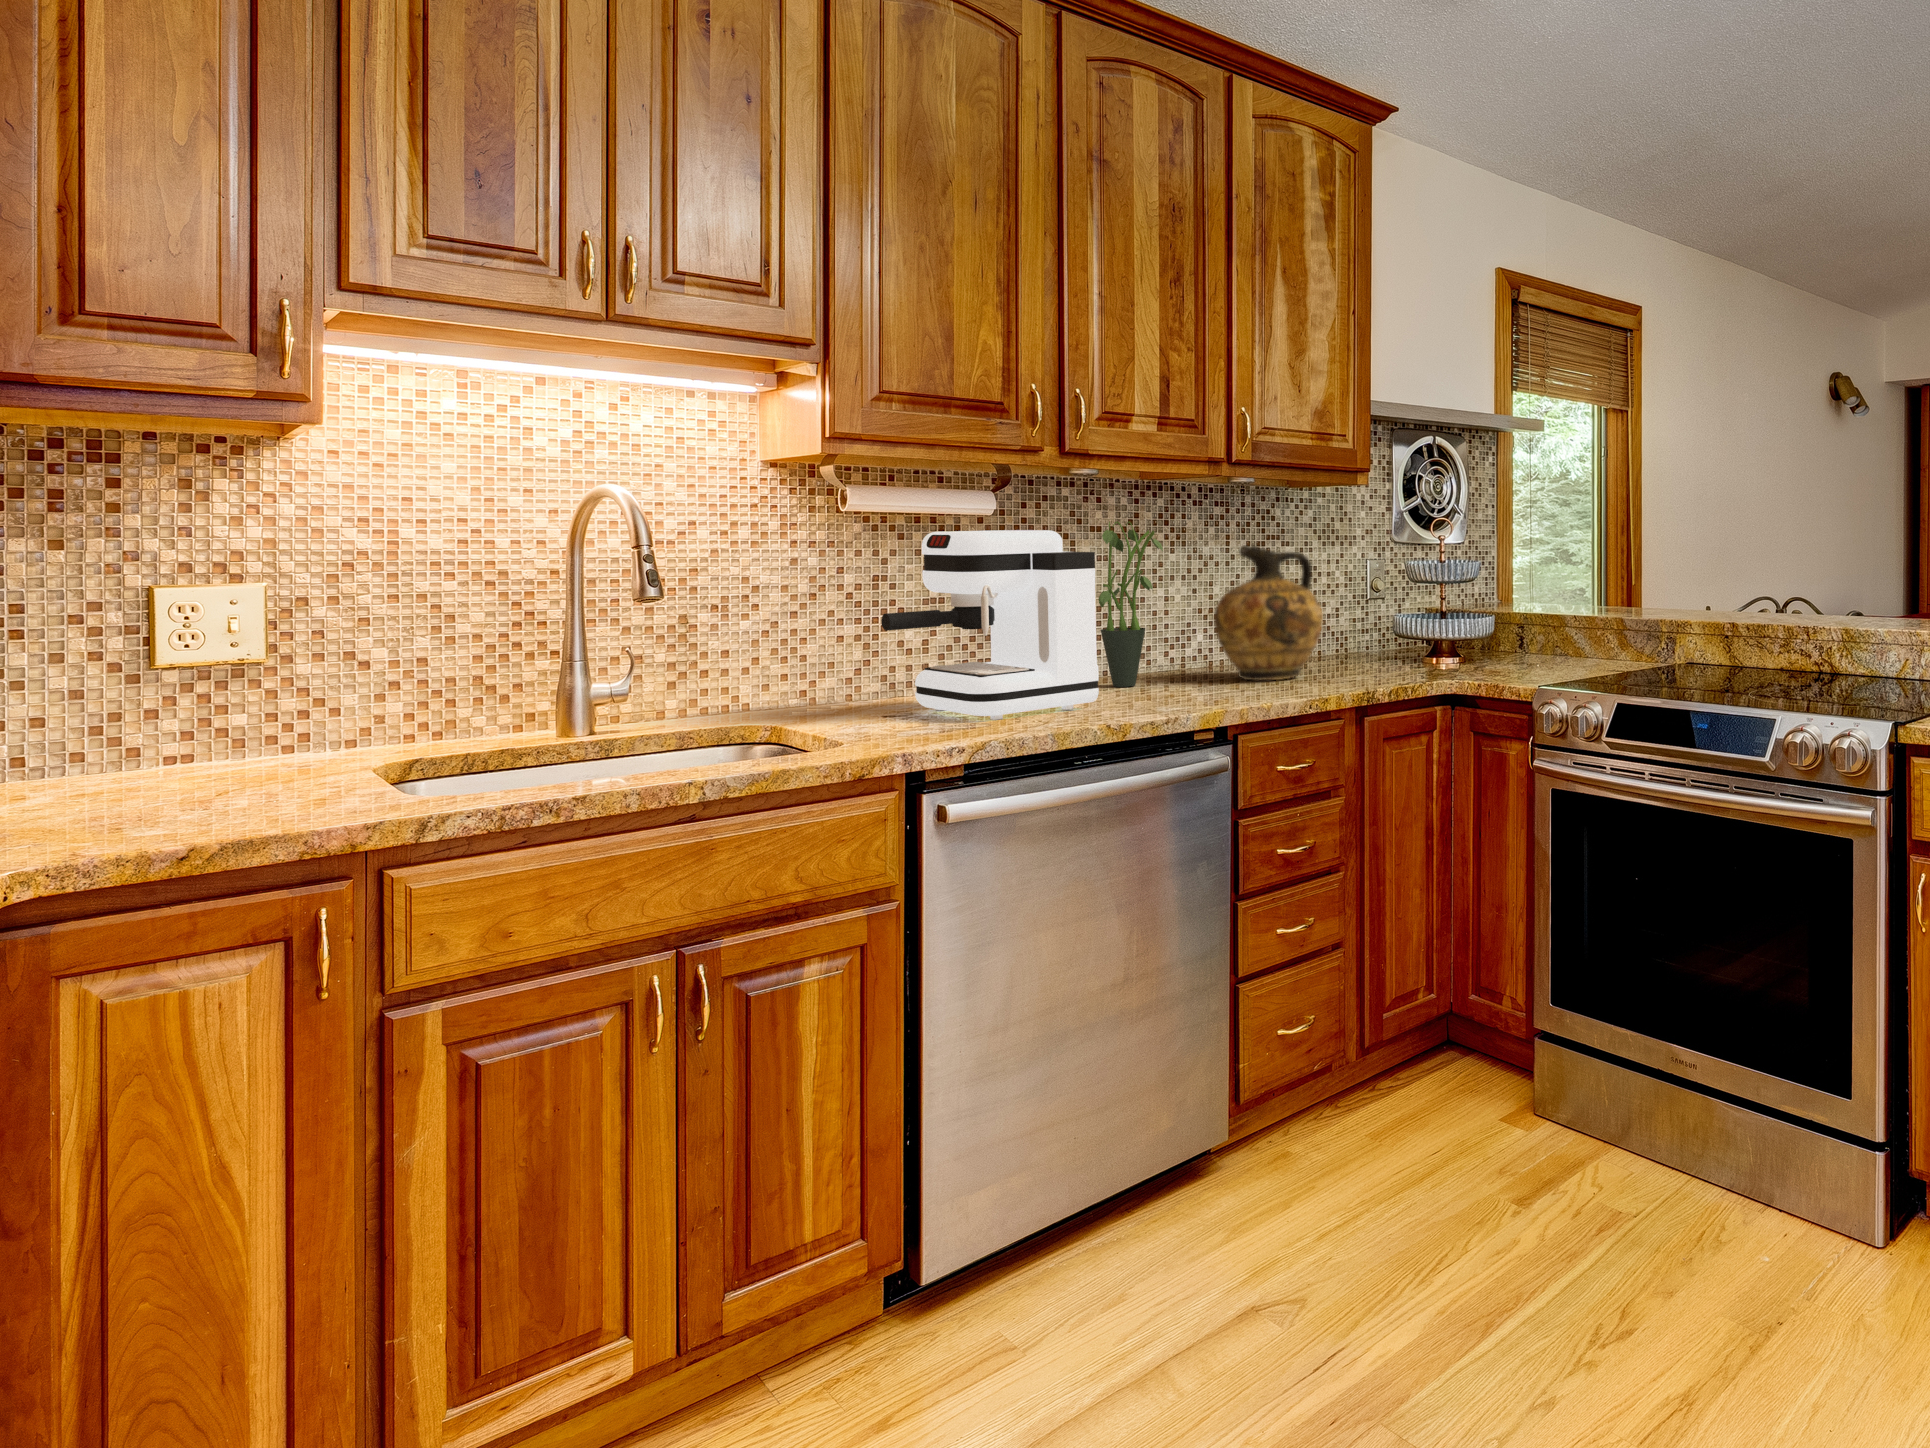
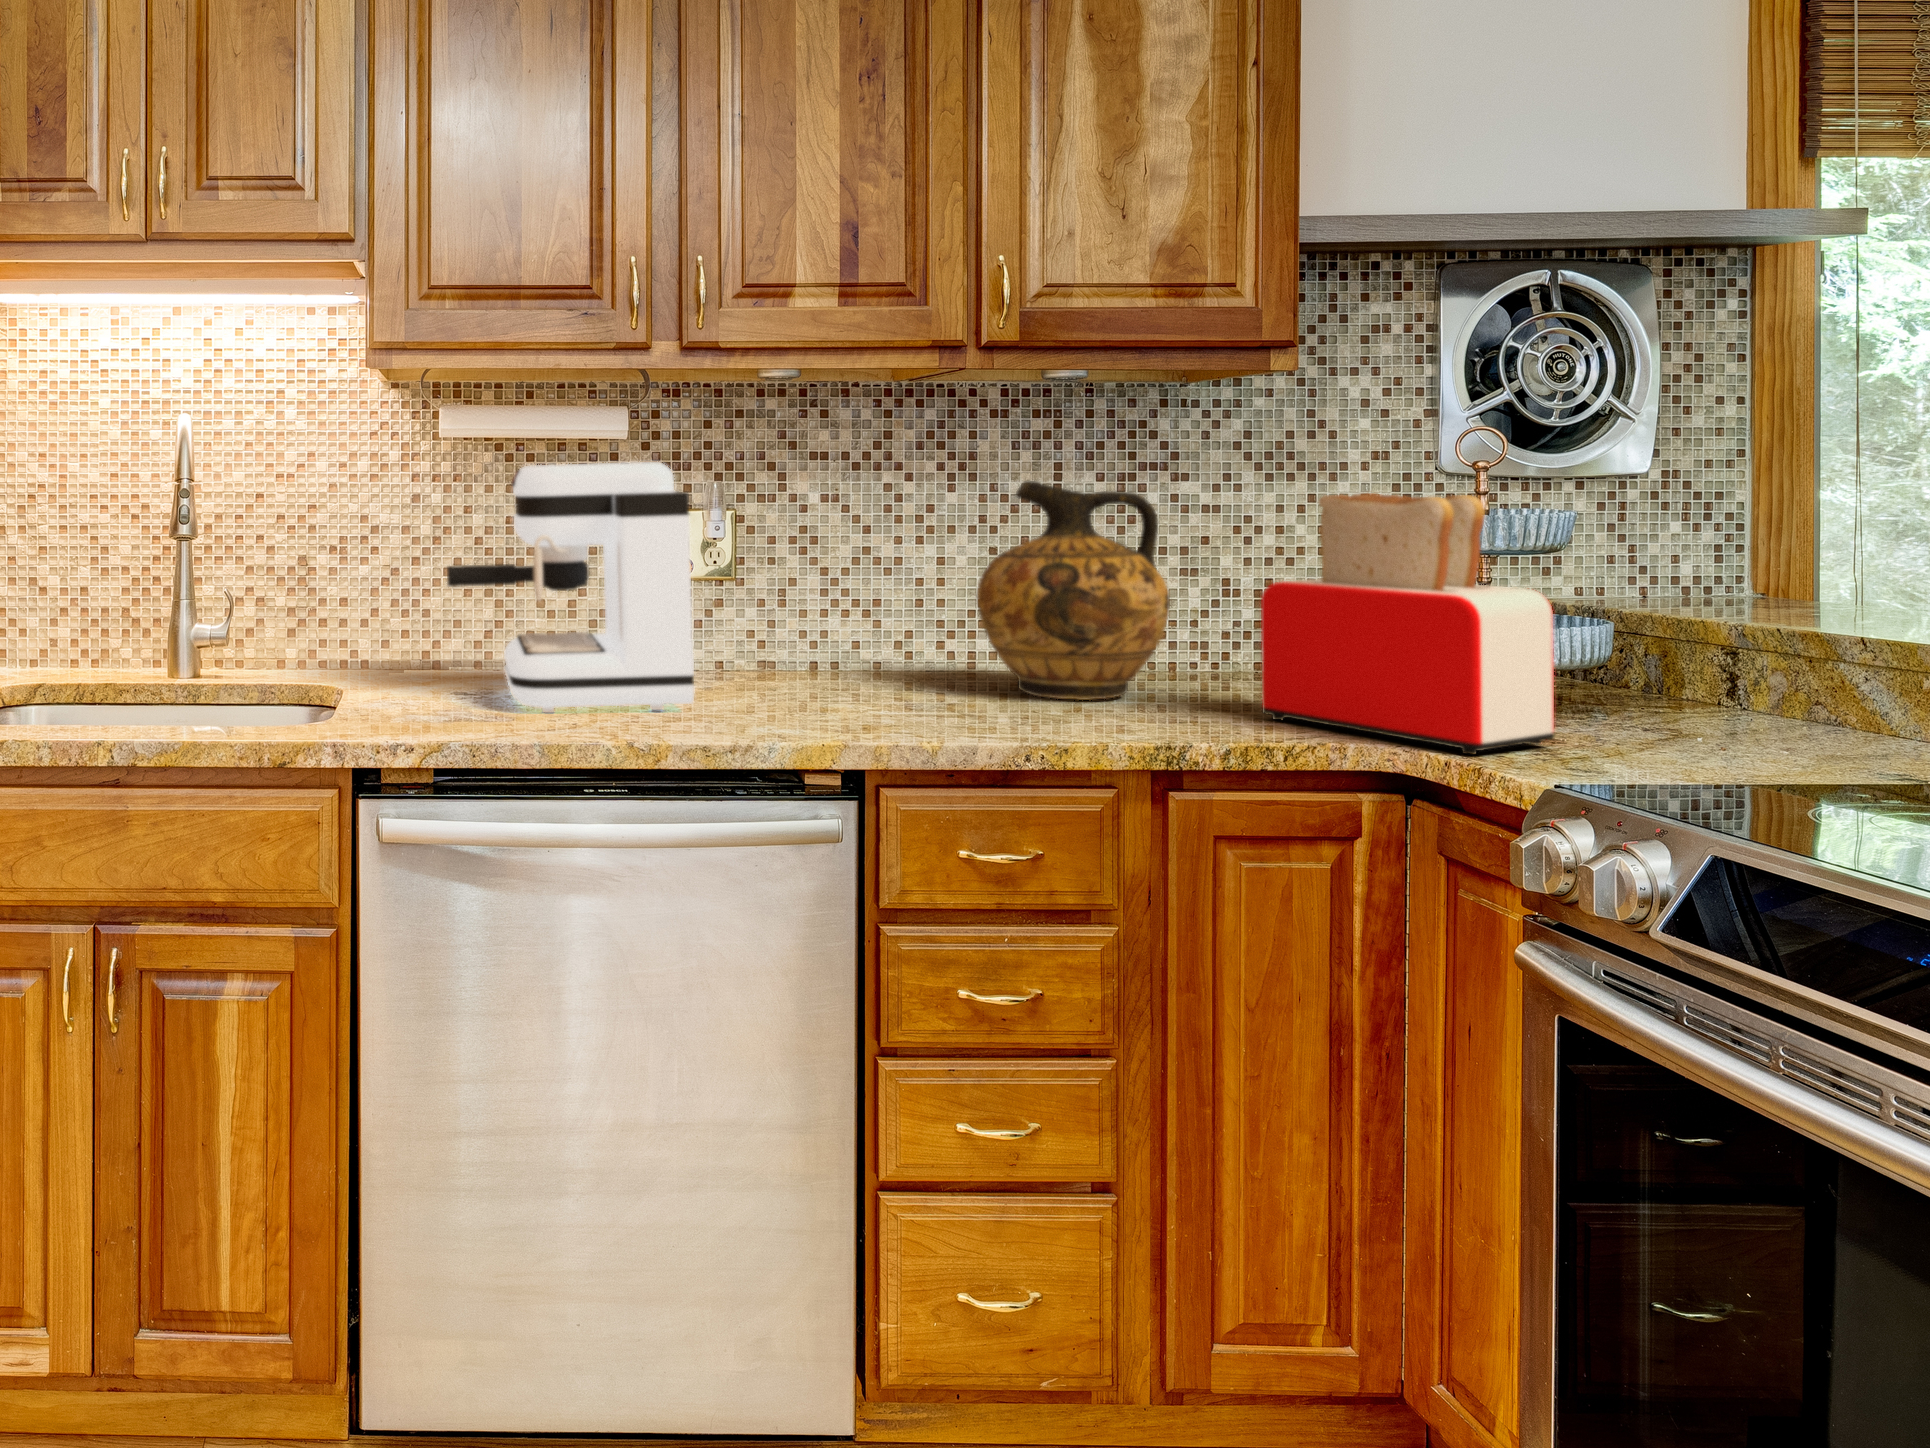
potted plant: present [1099,521,1163,687] -> none [784,447,888,683]
toaster: none [1375,552,1500,681] -> present [1261,493,1554,754]

